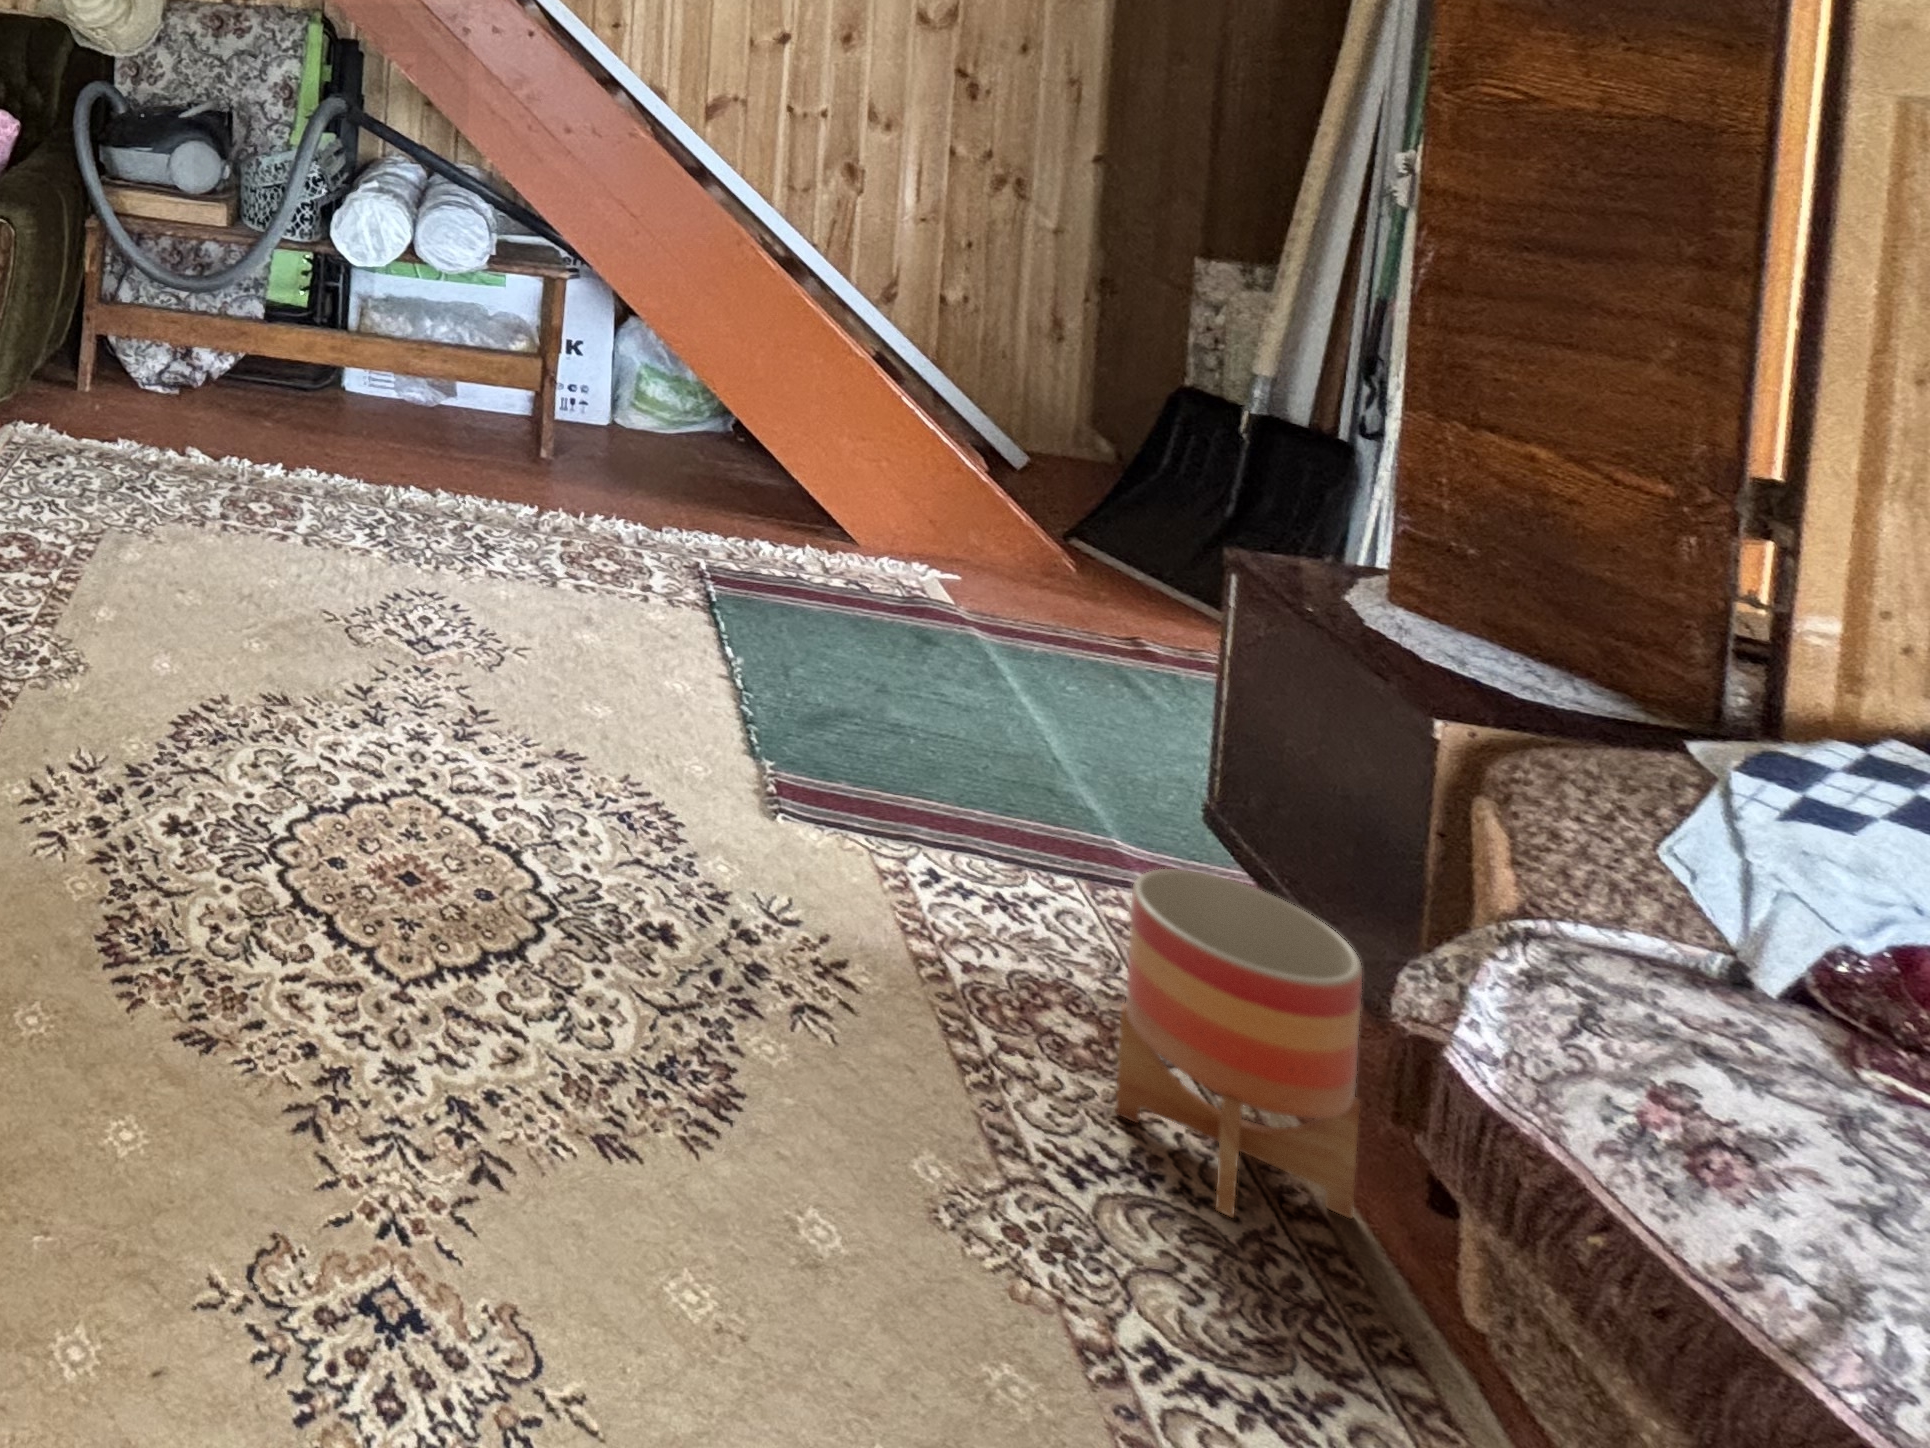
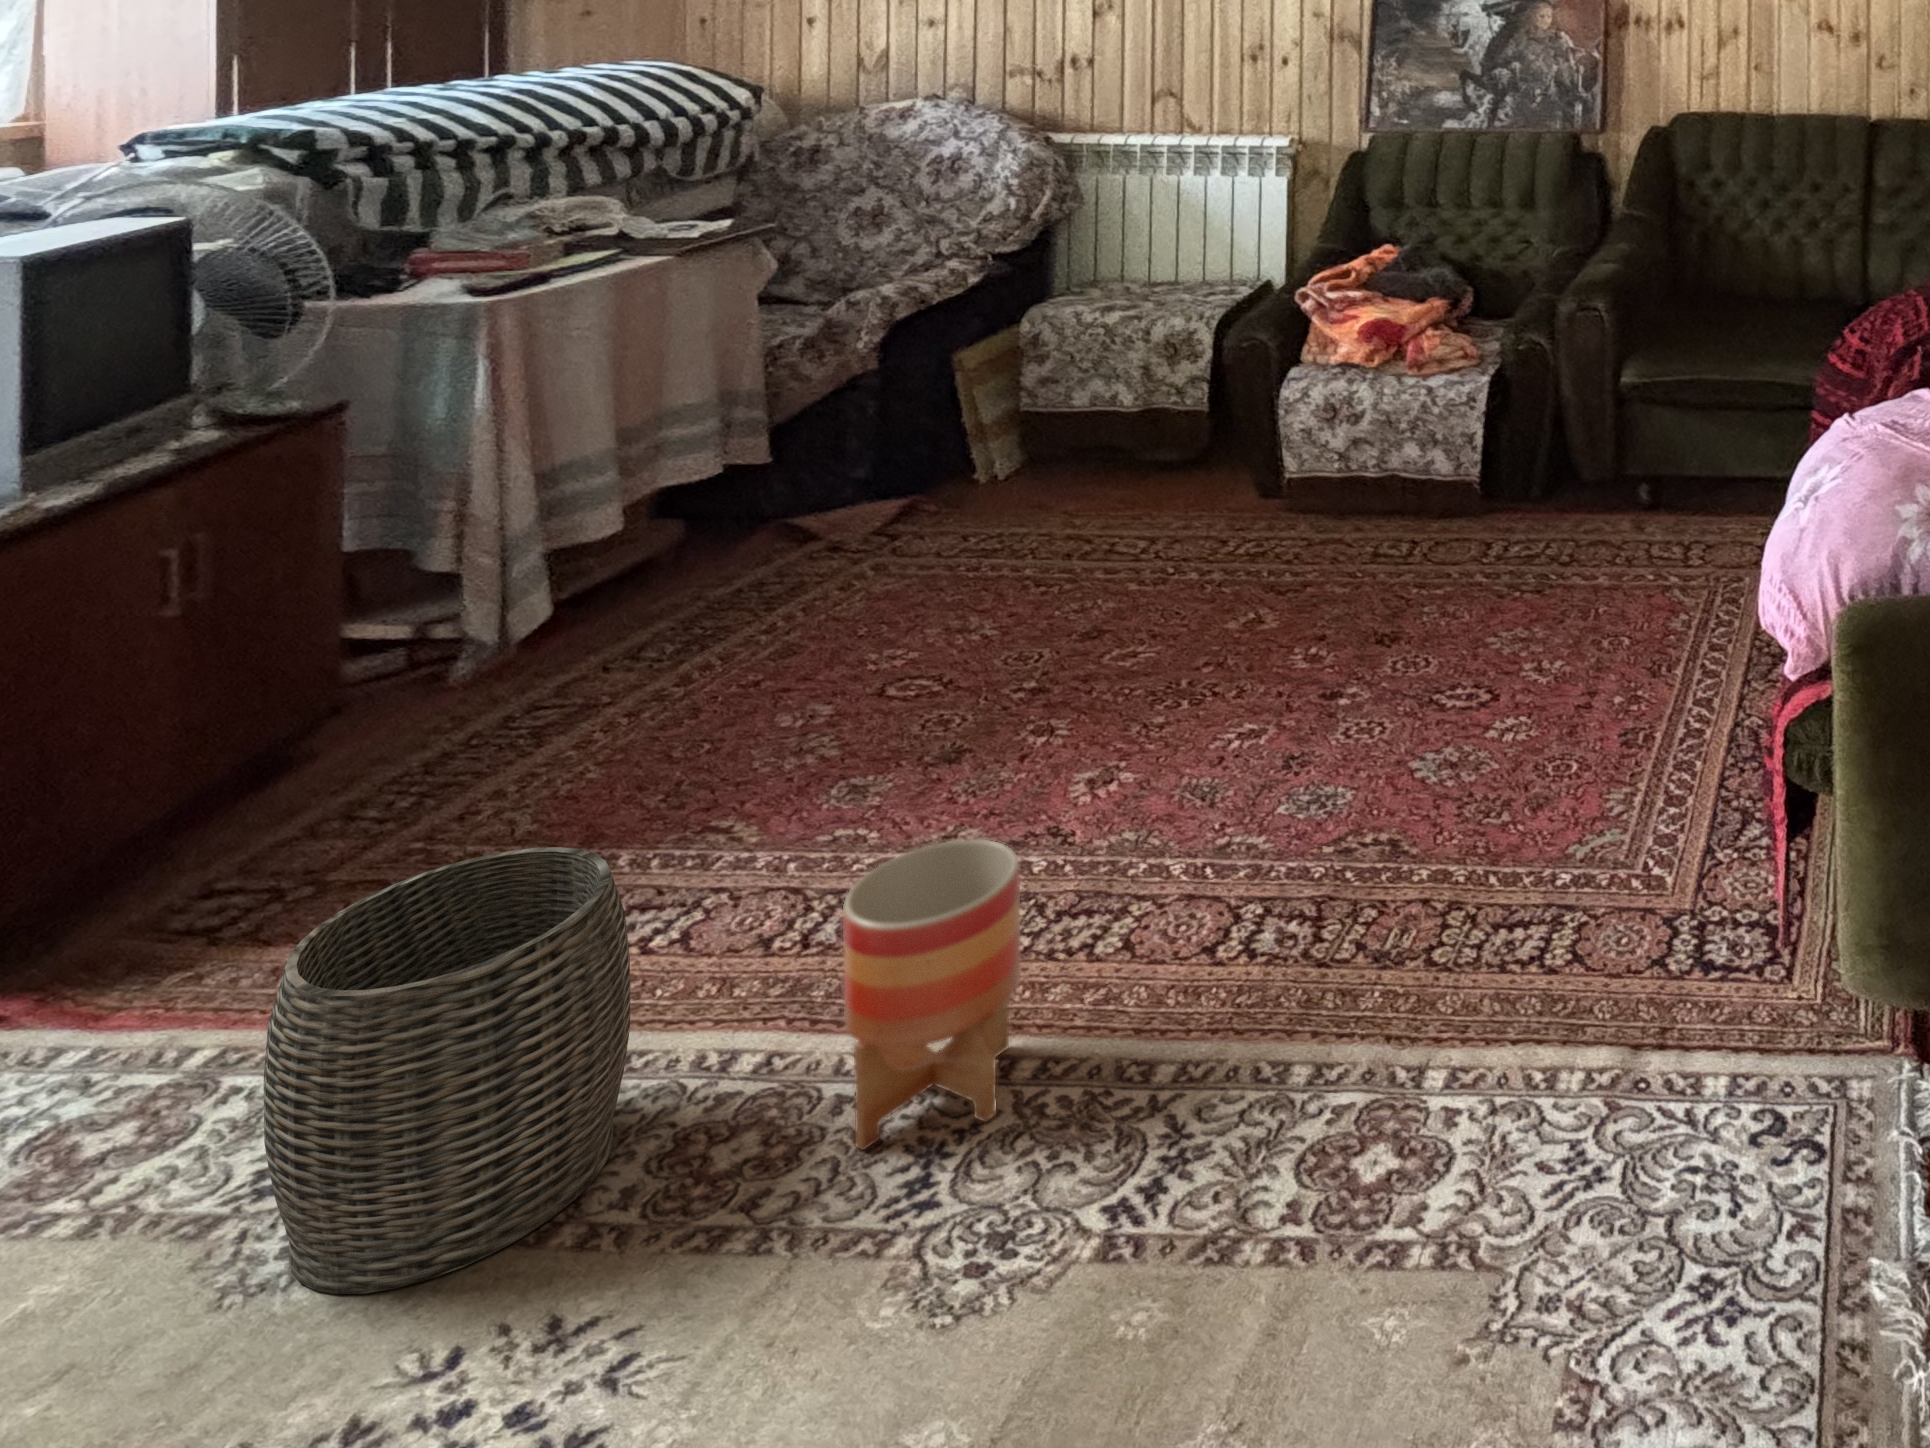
woven basket: none [807,612,1081,947] -> present [263,847,630,1294]

